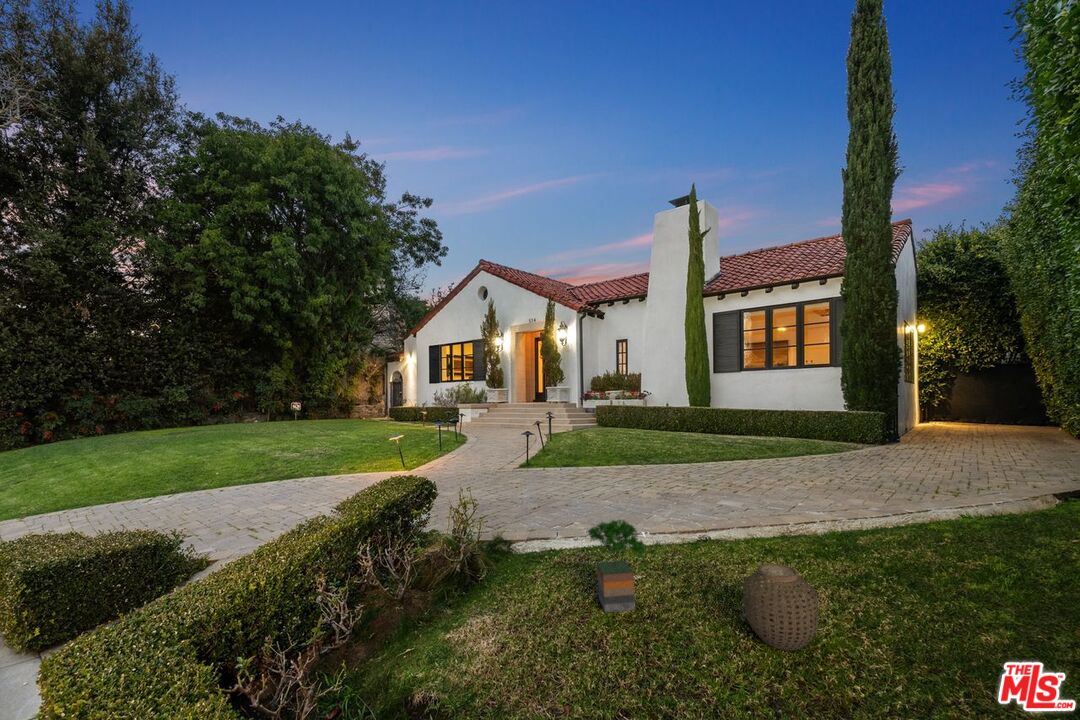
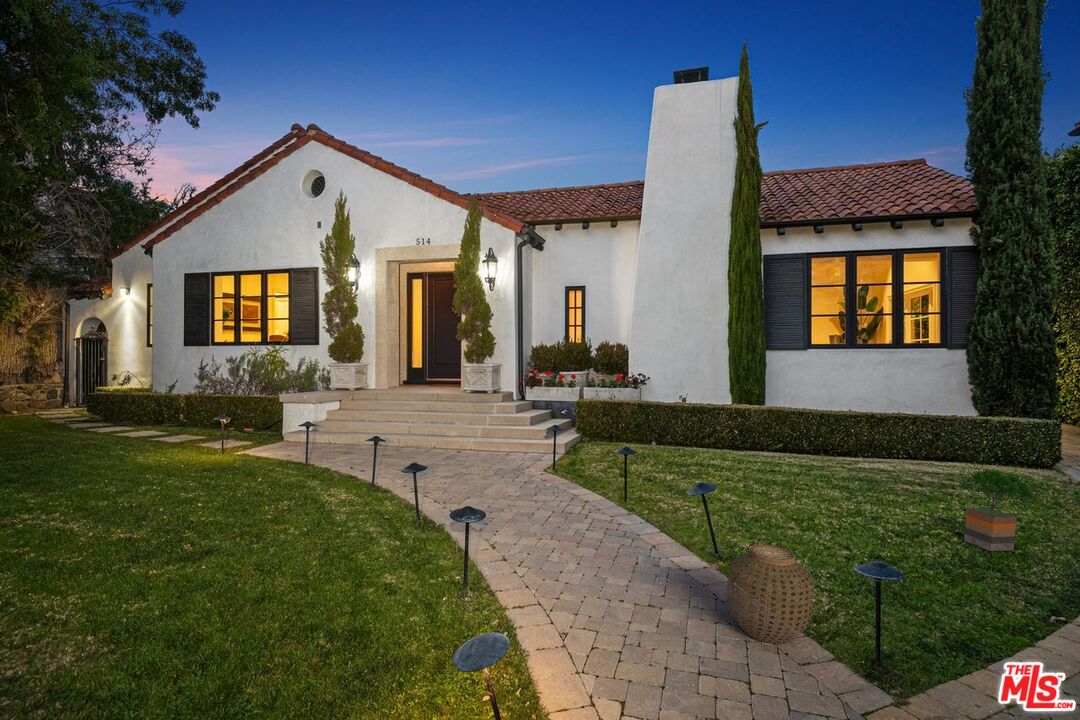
potted tree: present [588,520,645,612] -> present [961,469,1035,551]

